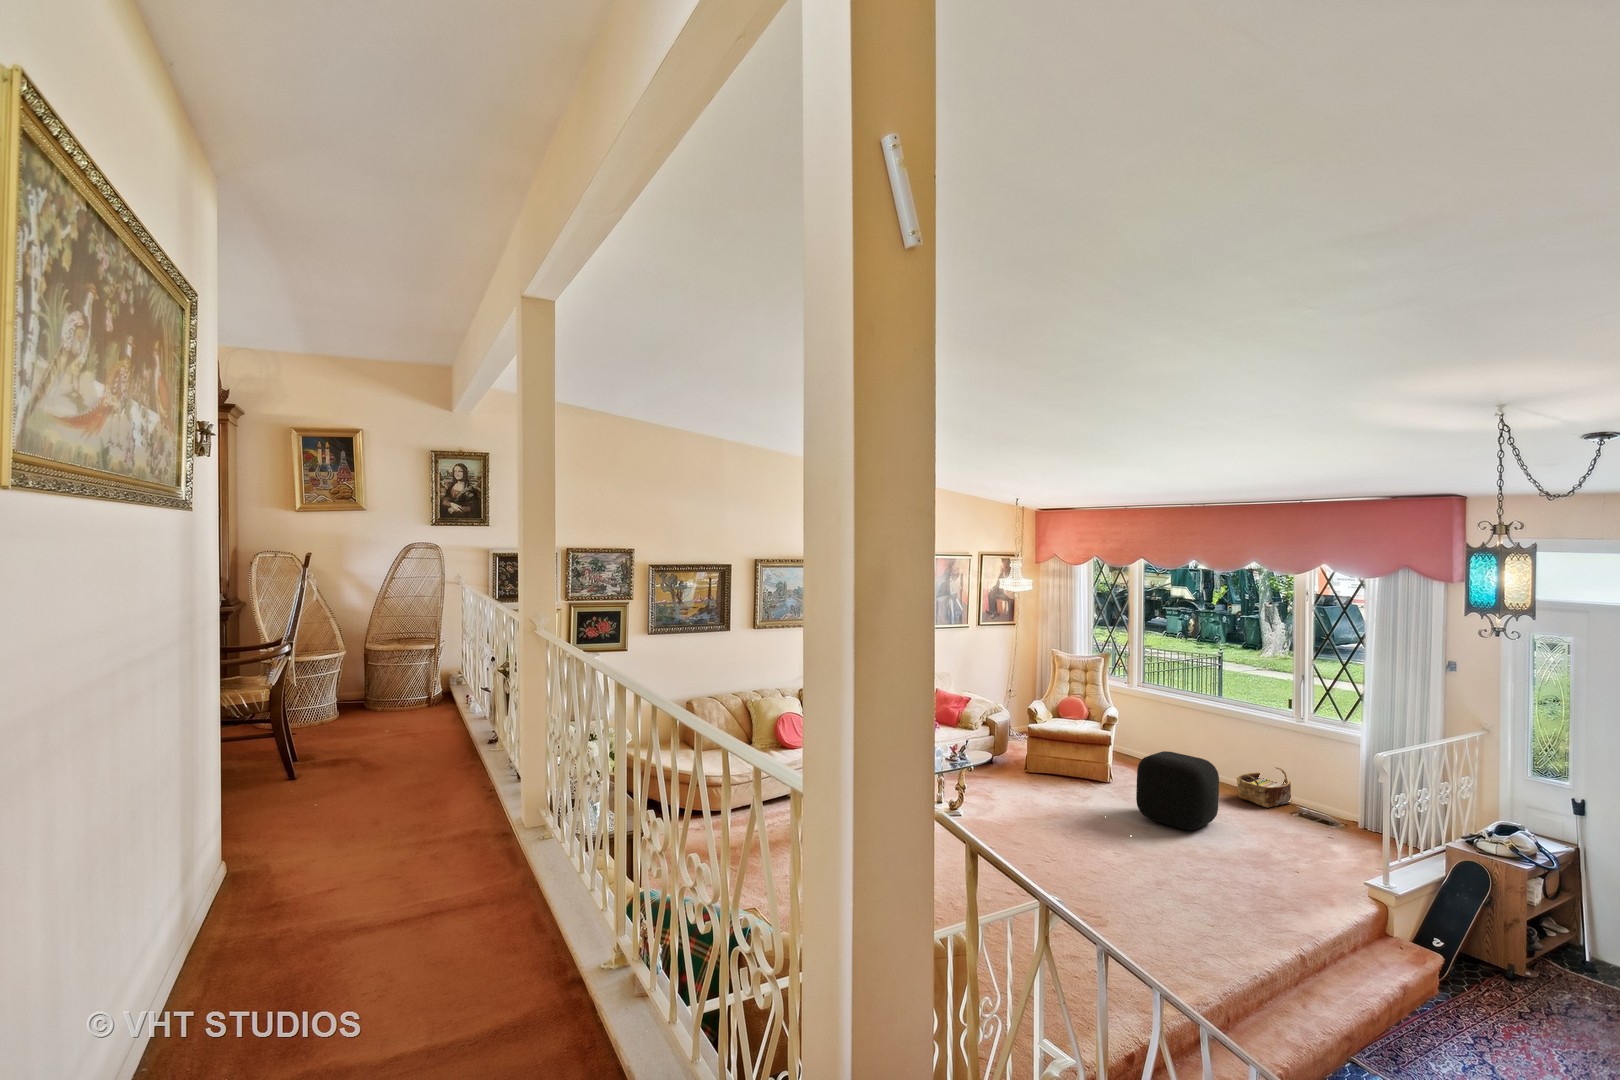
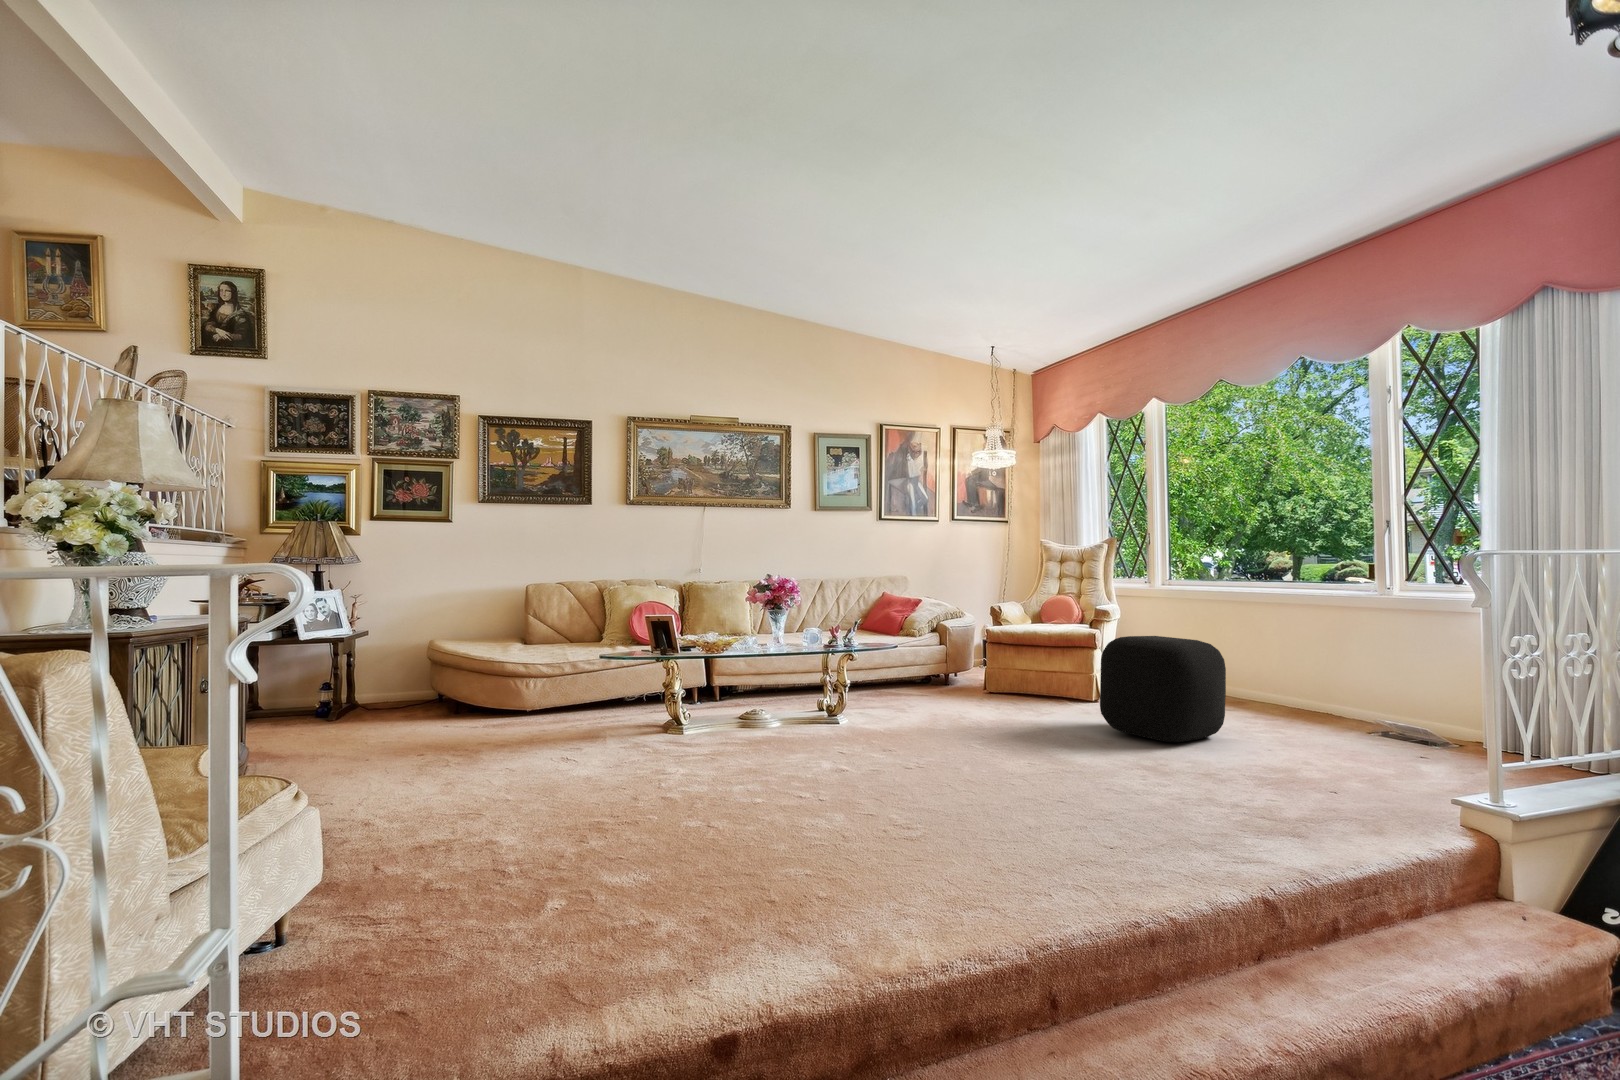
woven basket: present [1237,767,1291,808] -> none [1277,671,1364,725]

